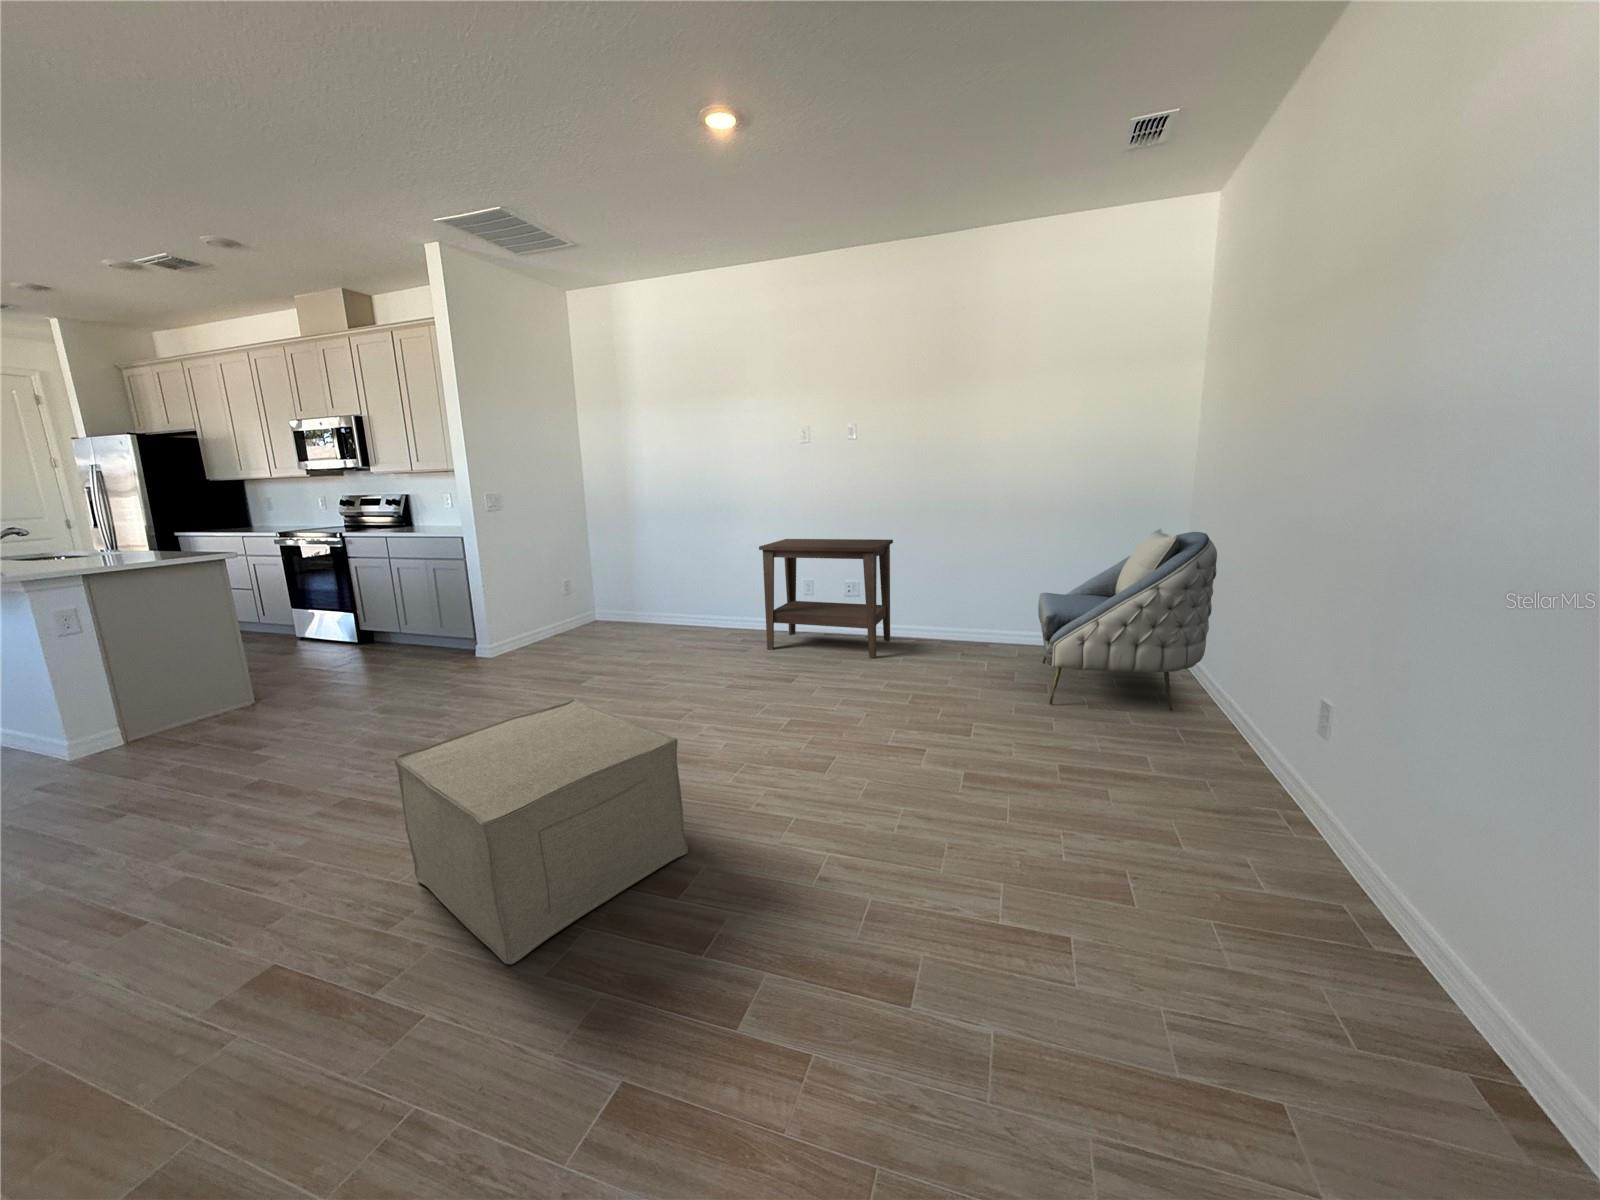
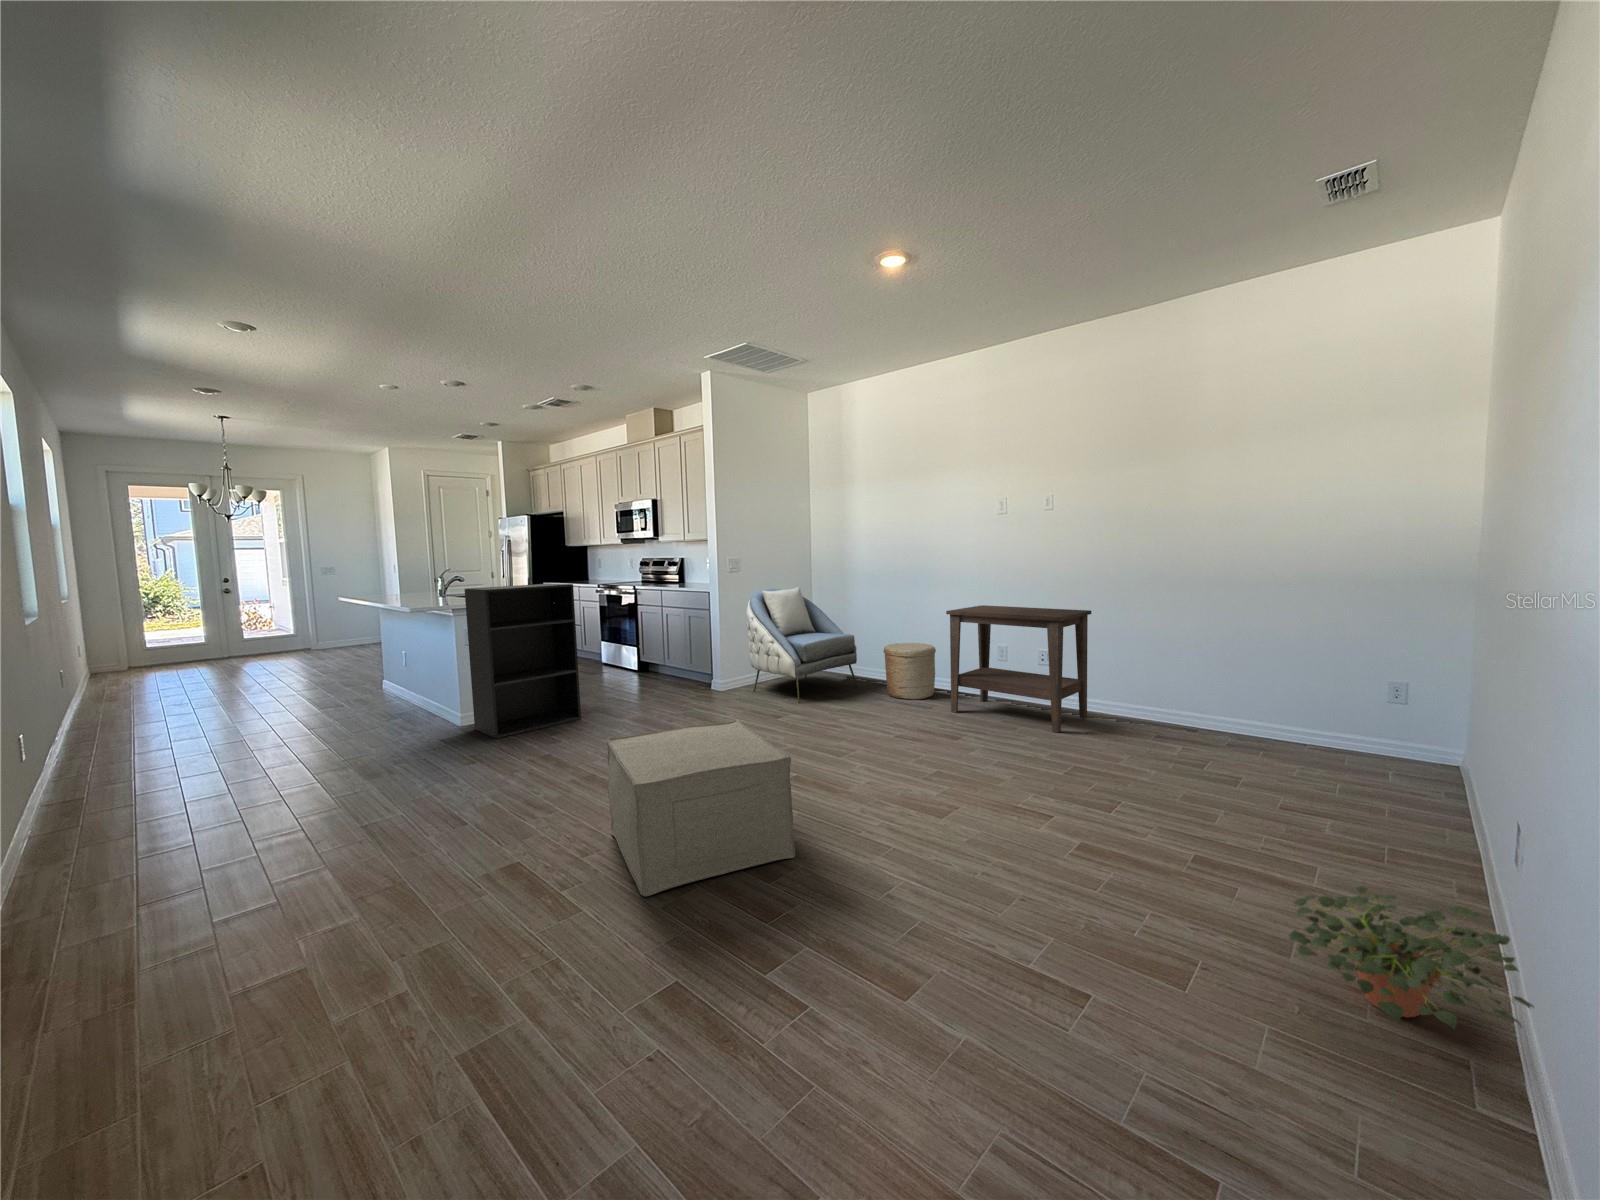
armchair: present [1038,529,1217,711] -> present [746,587,857,703]
bookshelf: none [35,534,295,771] -> present [465,583,581,738]
woven basket: none [687,581,741,641] -> present [884,643,936,699]
potted plant: none [1165,769,1352,884] -> present [1289,887,1533,1029]

